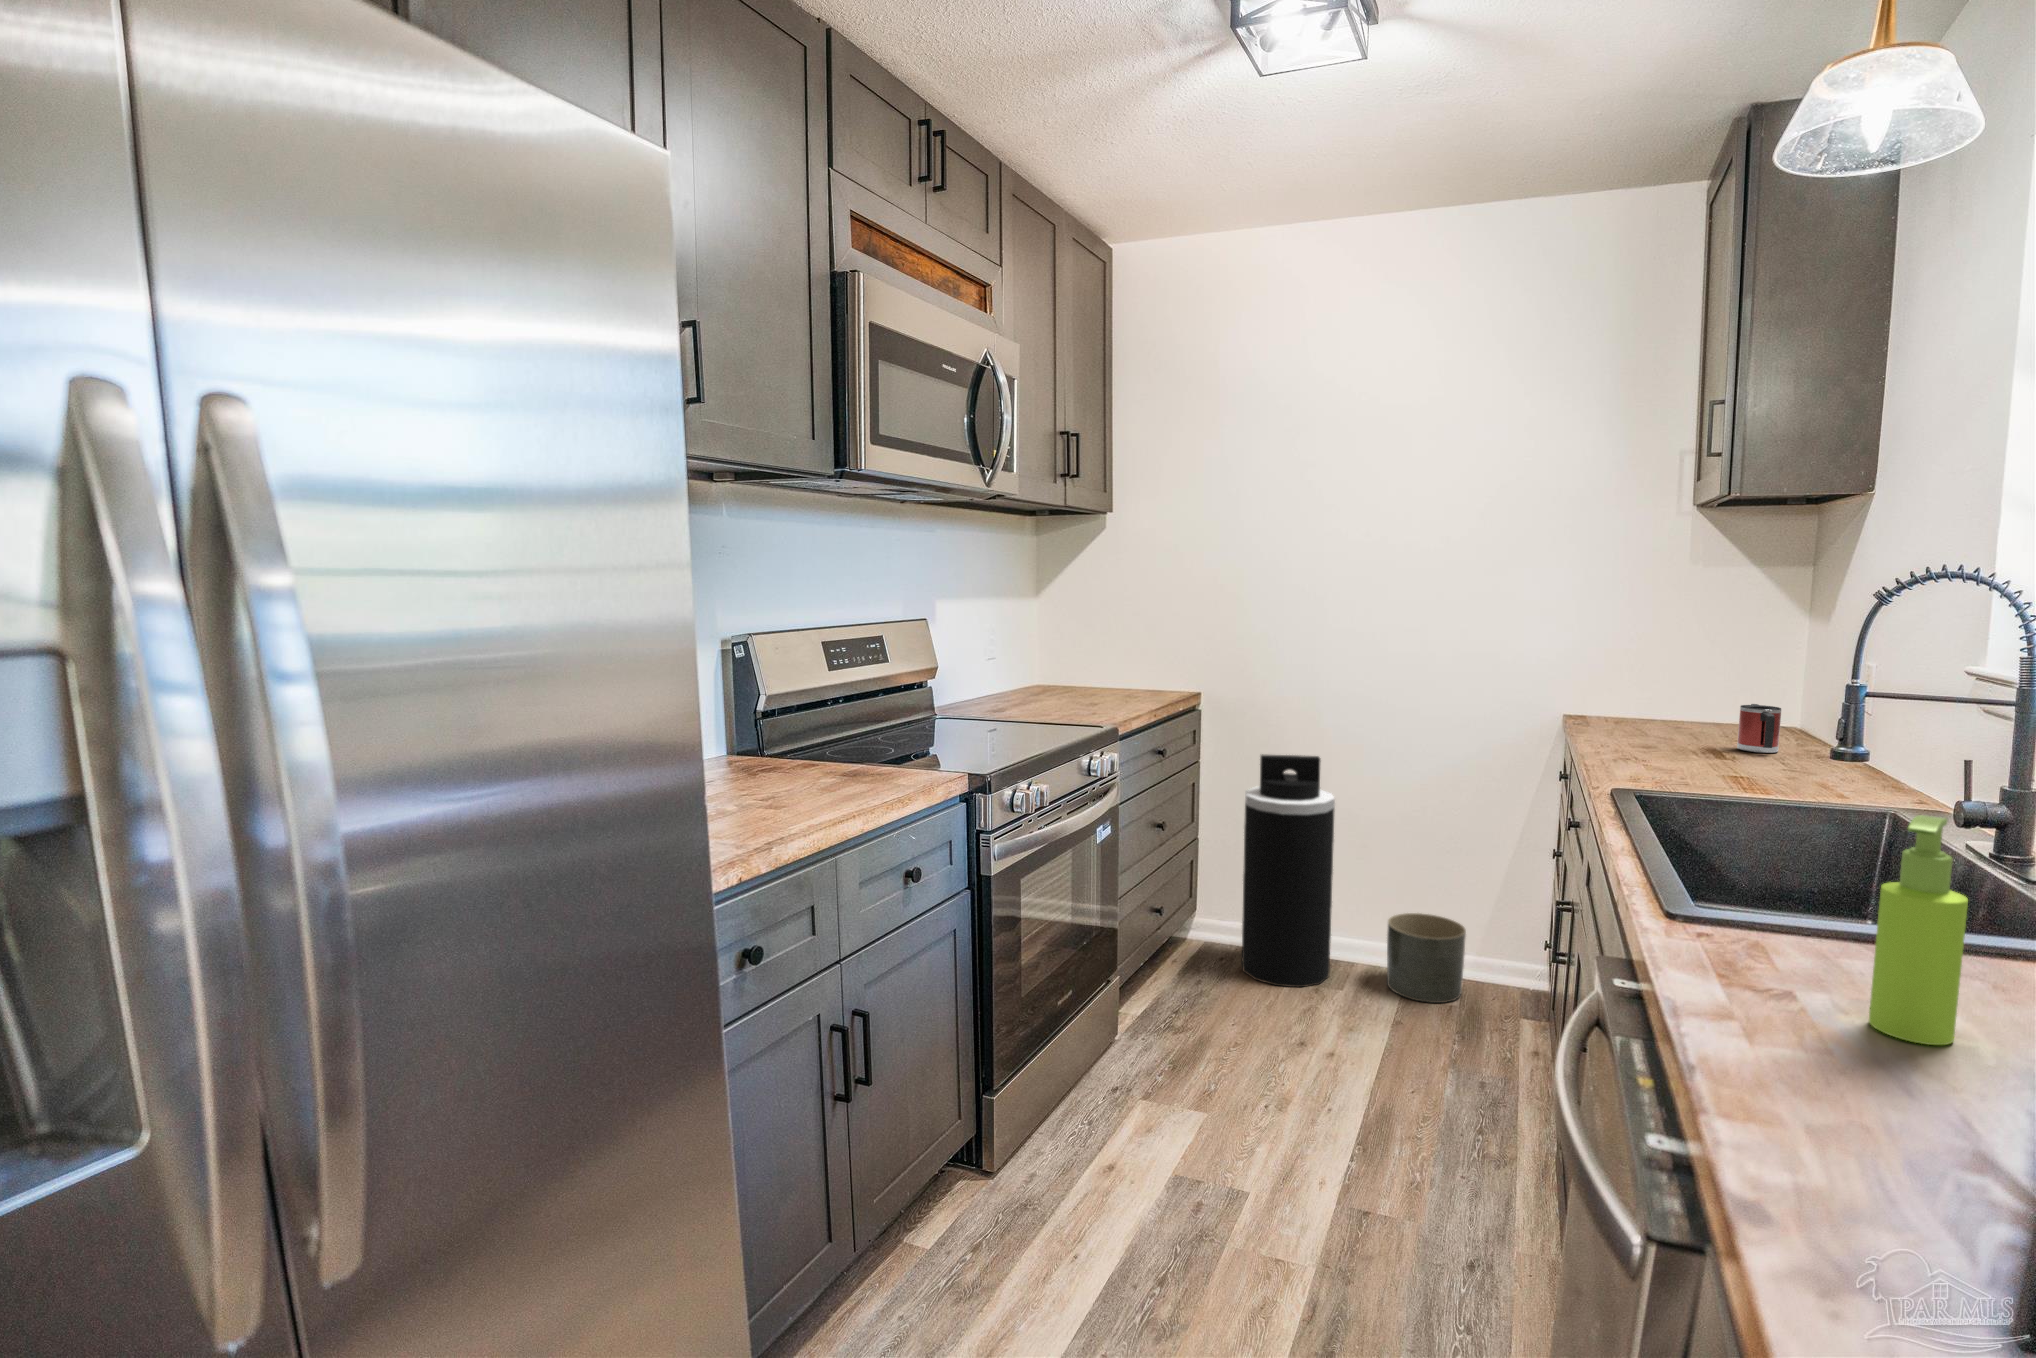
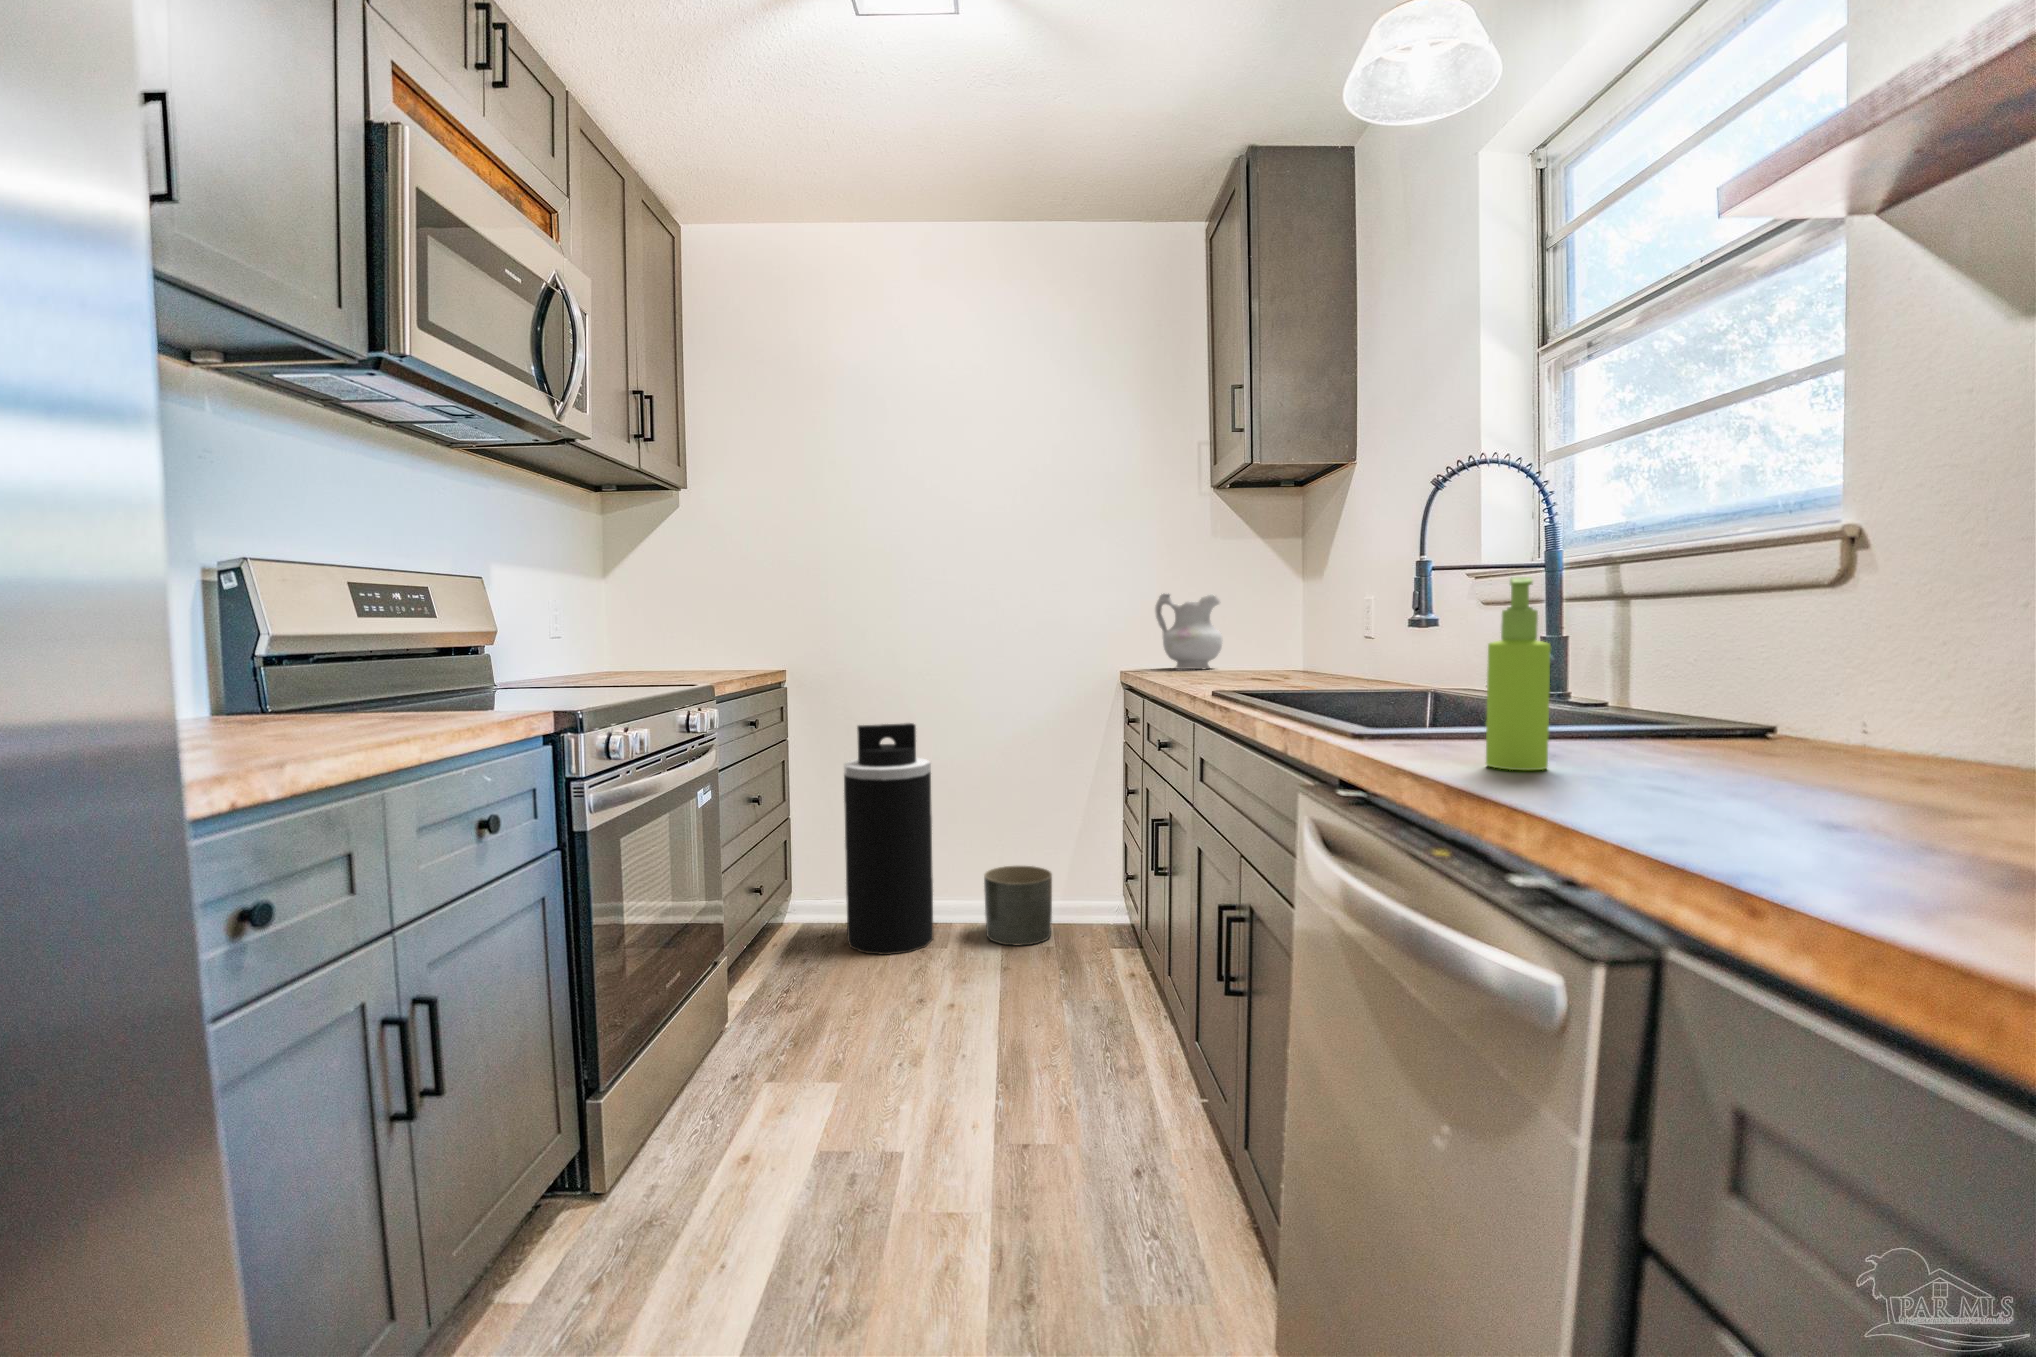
ceramic pitcher: none [1615,631,1704,725] -> present [1155,594,1222,669]
mug: present [1737,704,1781,753] -> none [1258,638,1287,676]

